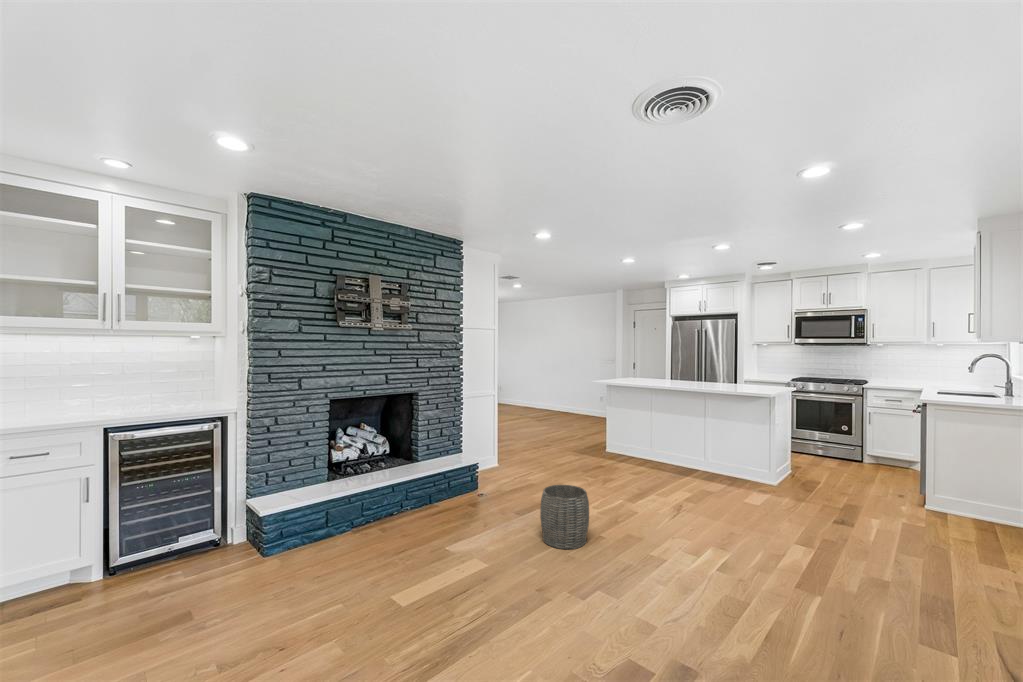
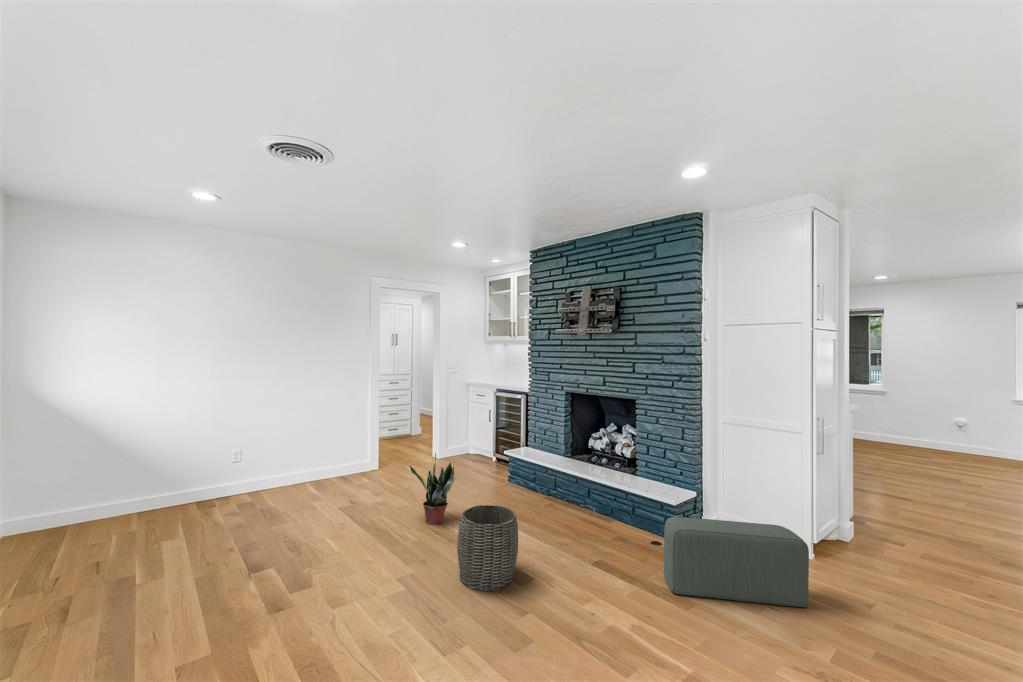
pouf: none [524,440,549,491] -> present [664,517,809,607]
potted plant: none [430,501,485,587] -> present [410,453,455,524]

